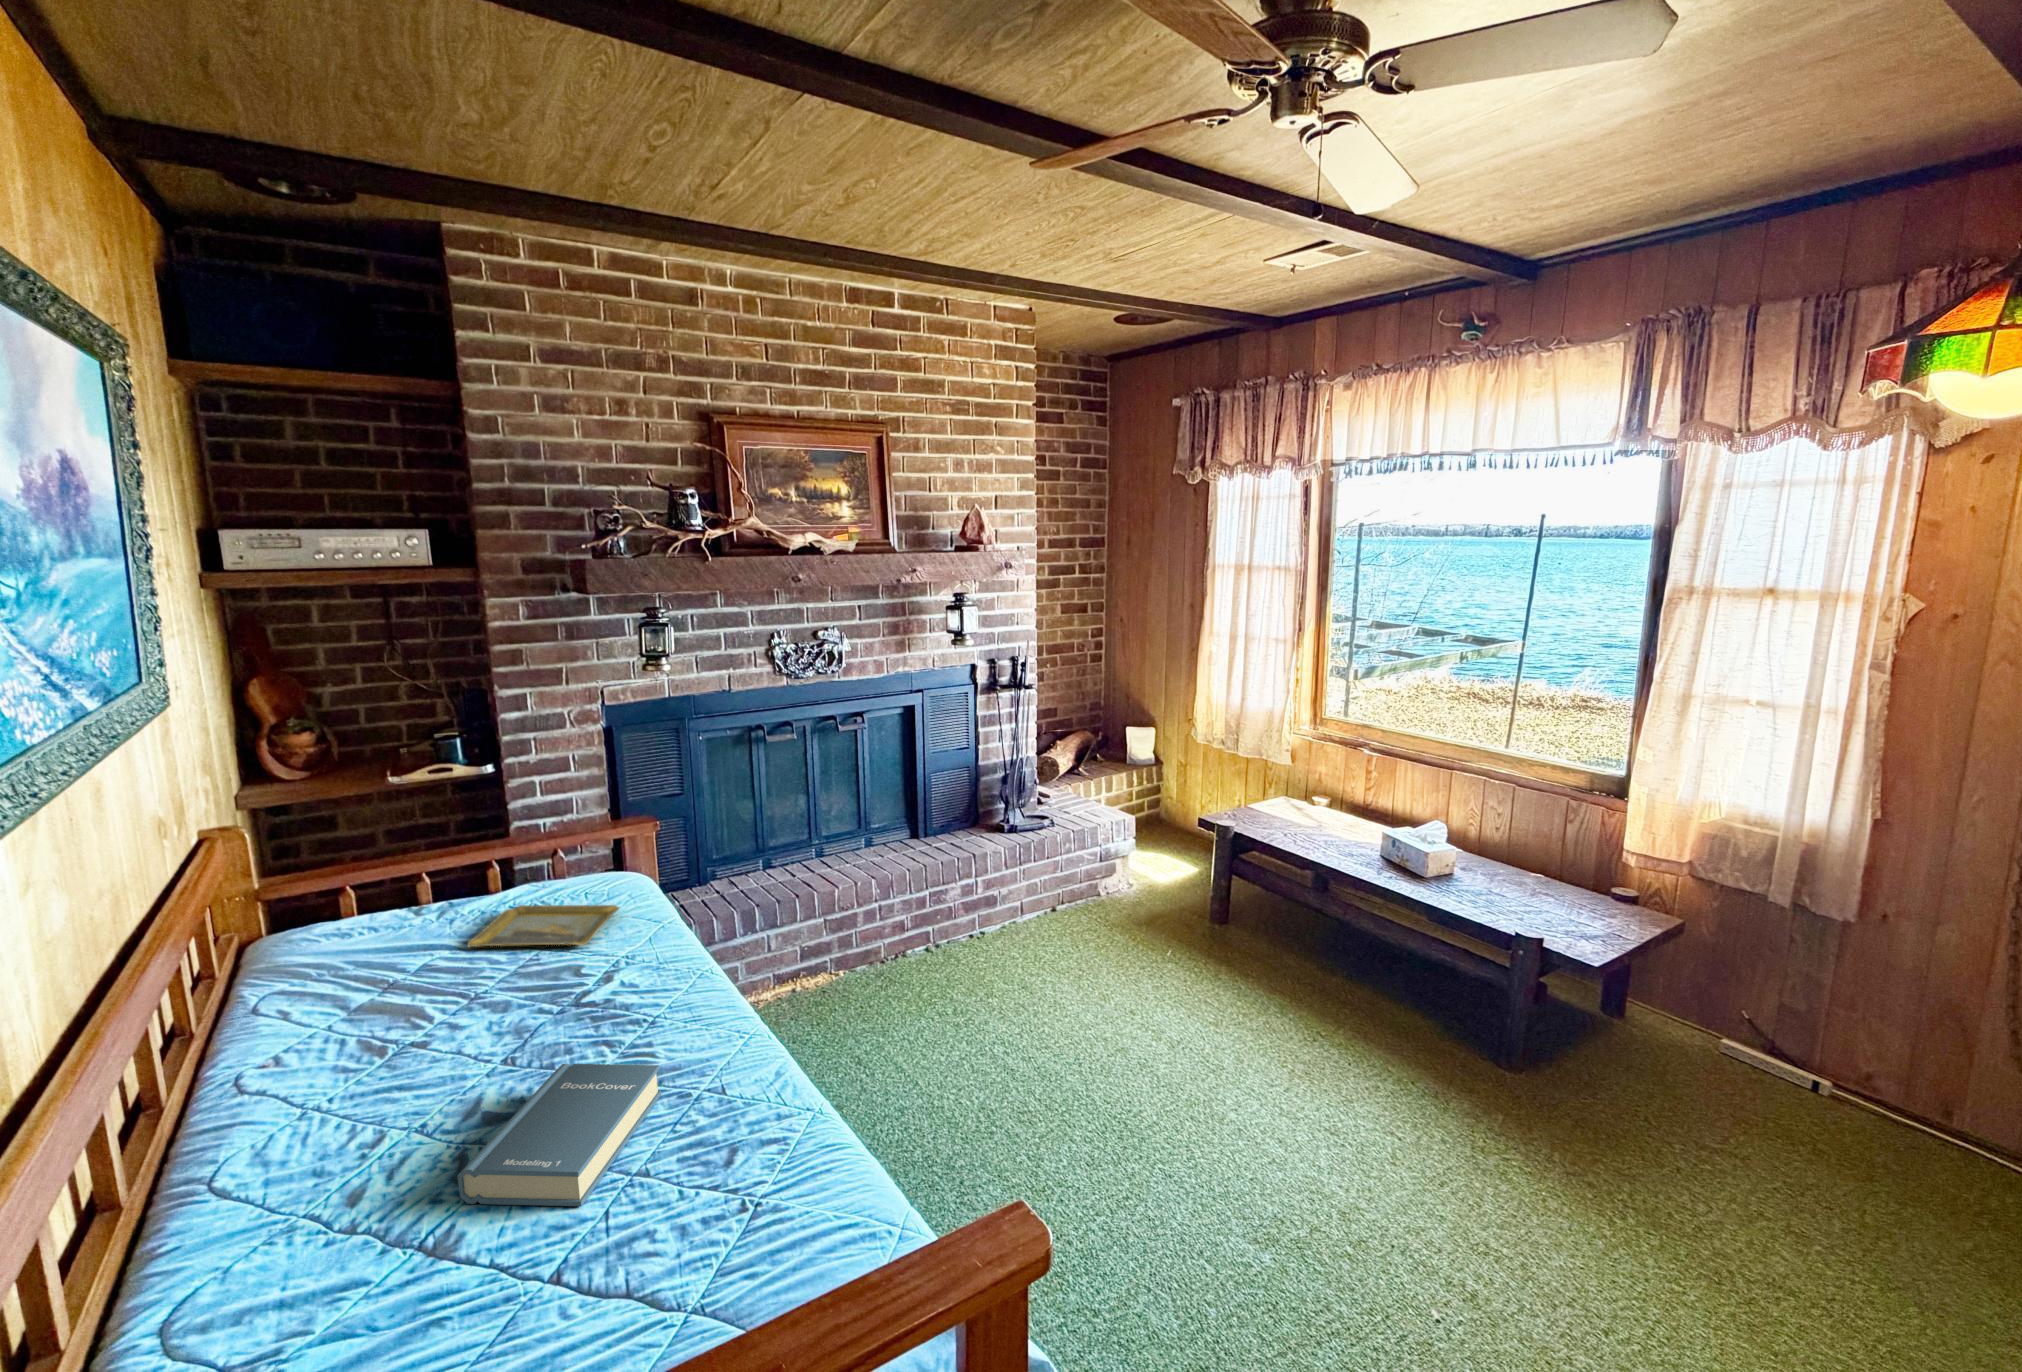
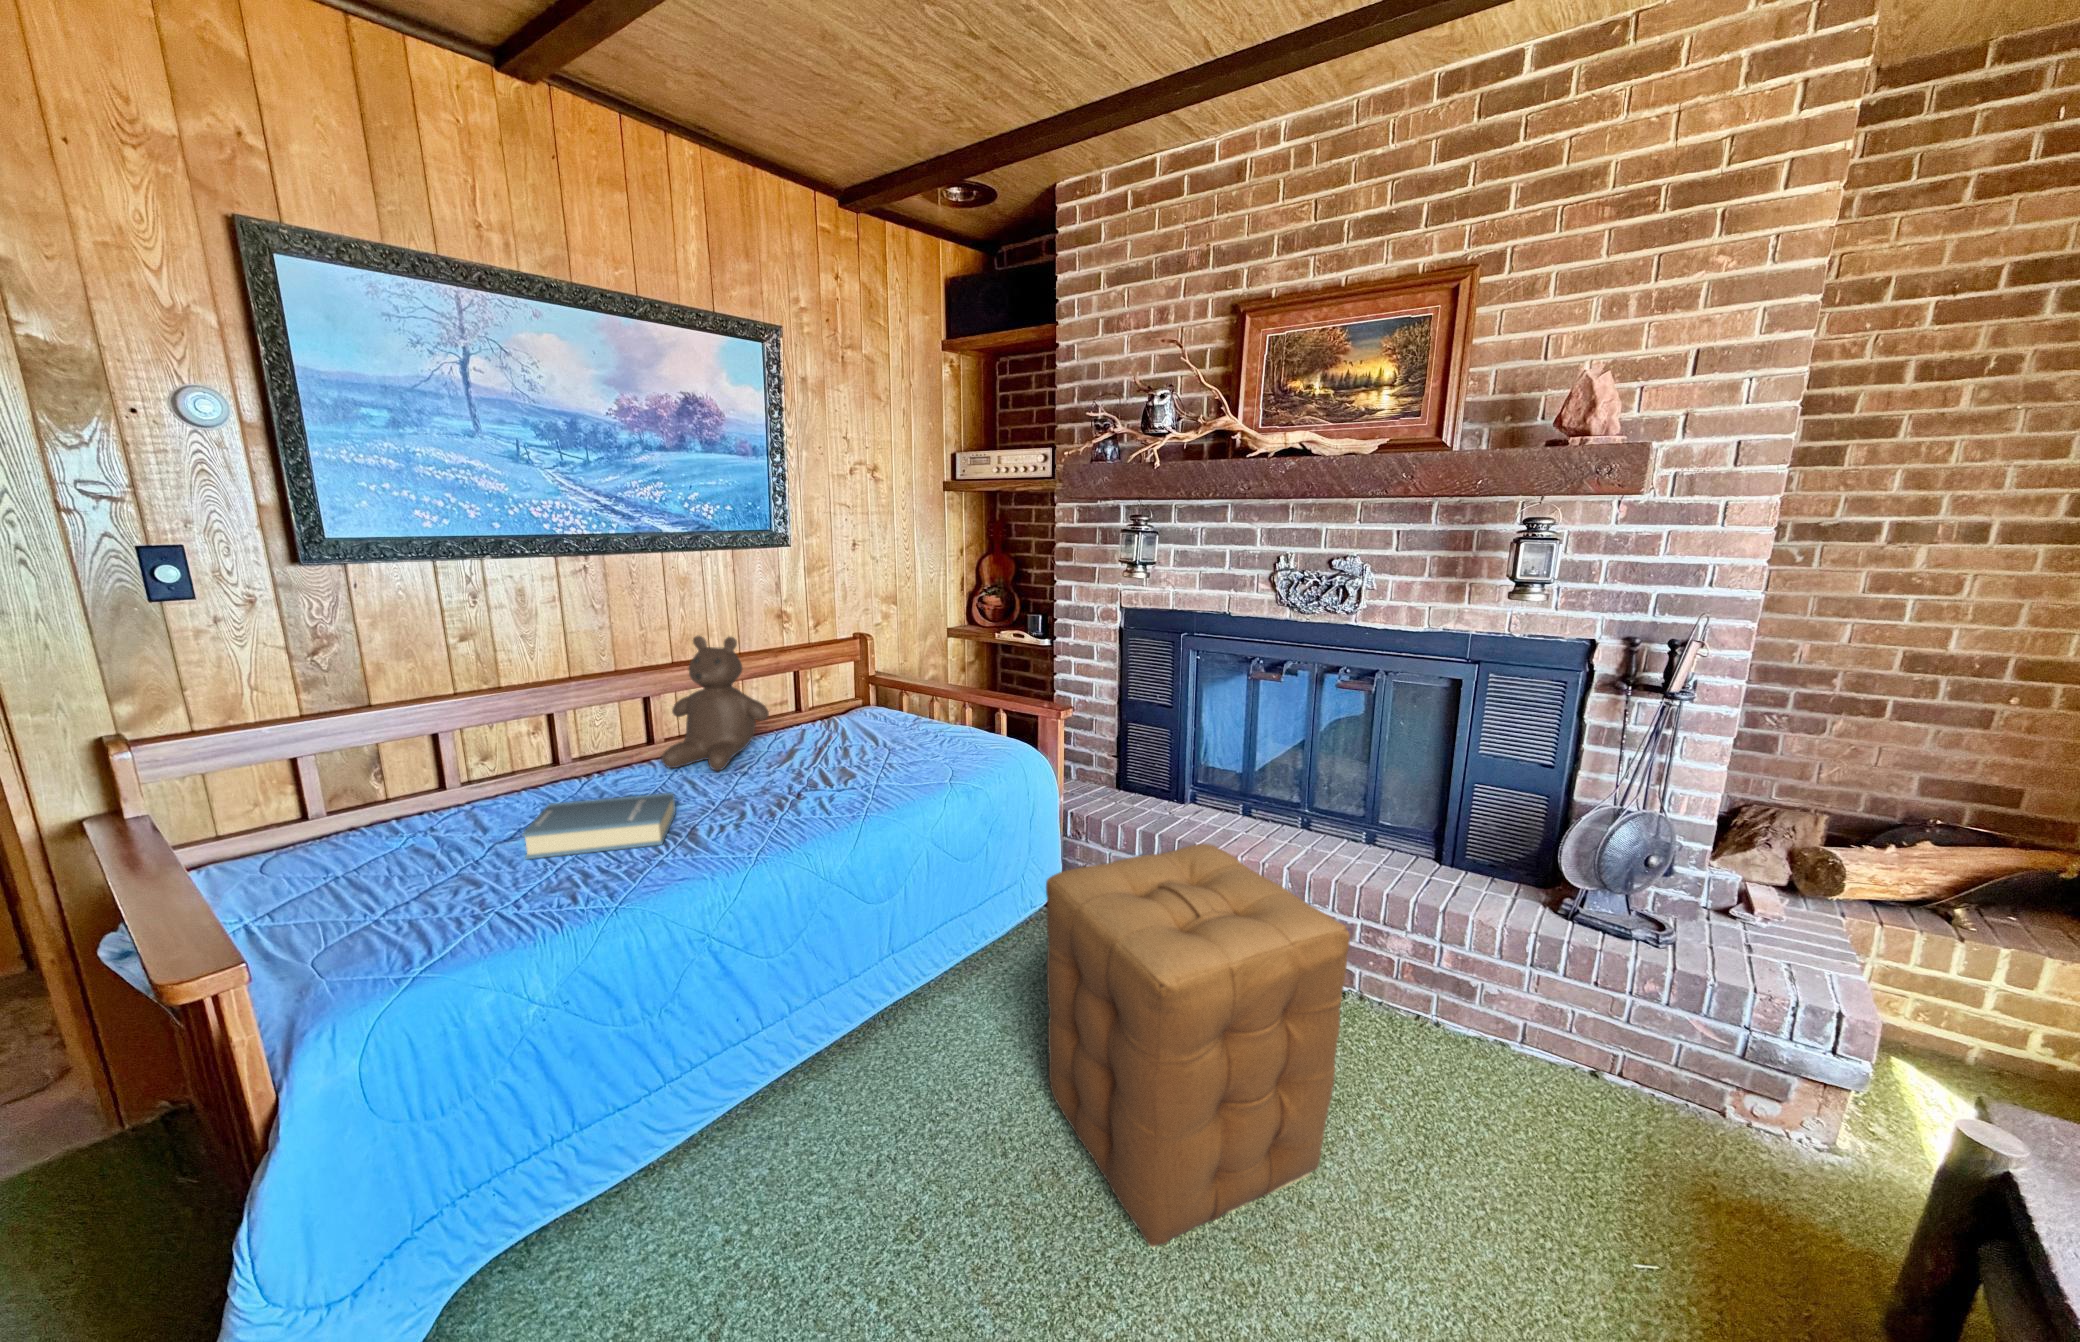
ottoman: none [902,854,1071,1099] -> present [1046,844,1350,1248]
teddy bear: none [231,872,444,1111] -> present [662,636,769,771]
tray: present [468,905,619,947] -> none [872,725,951,759]

